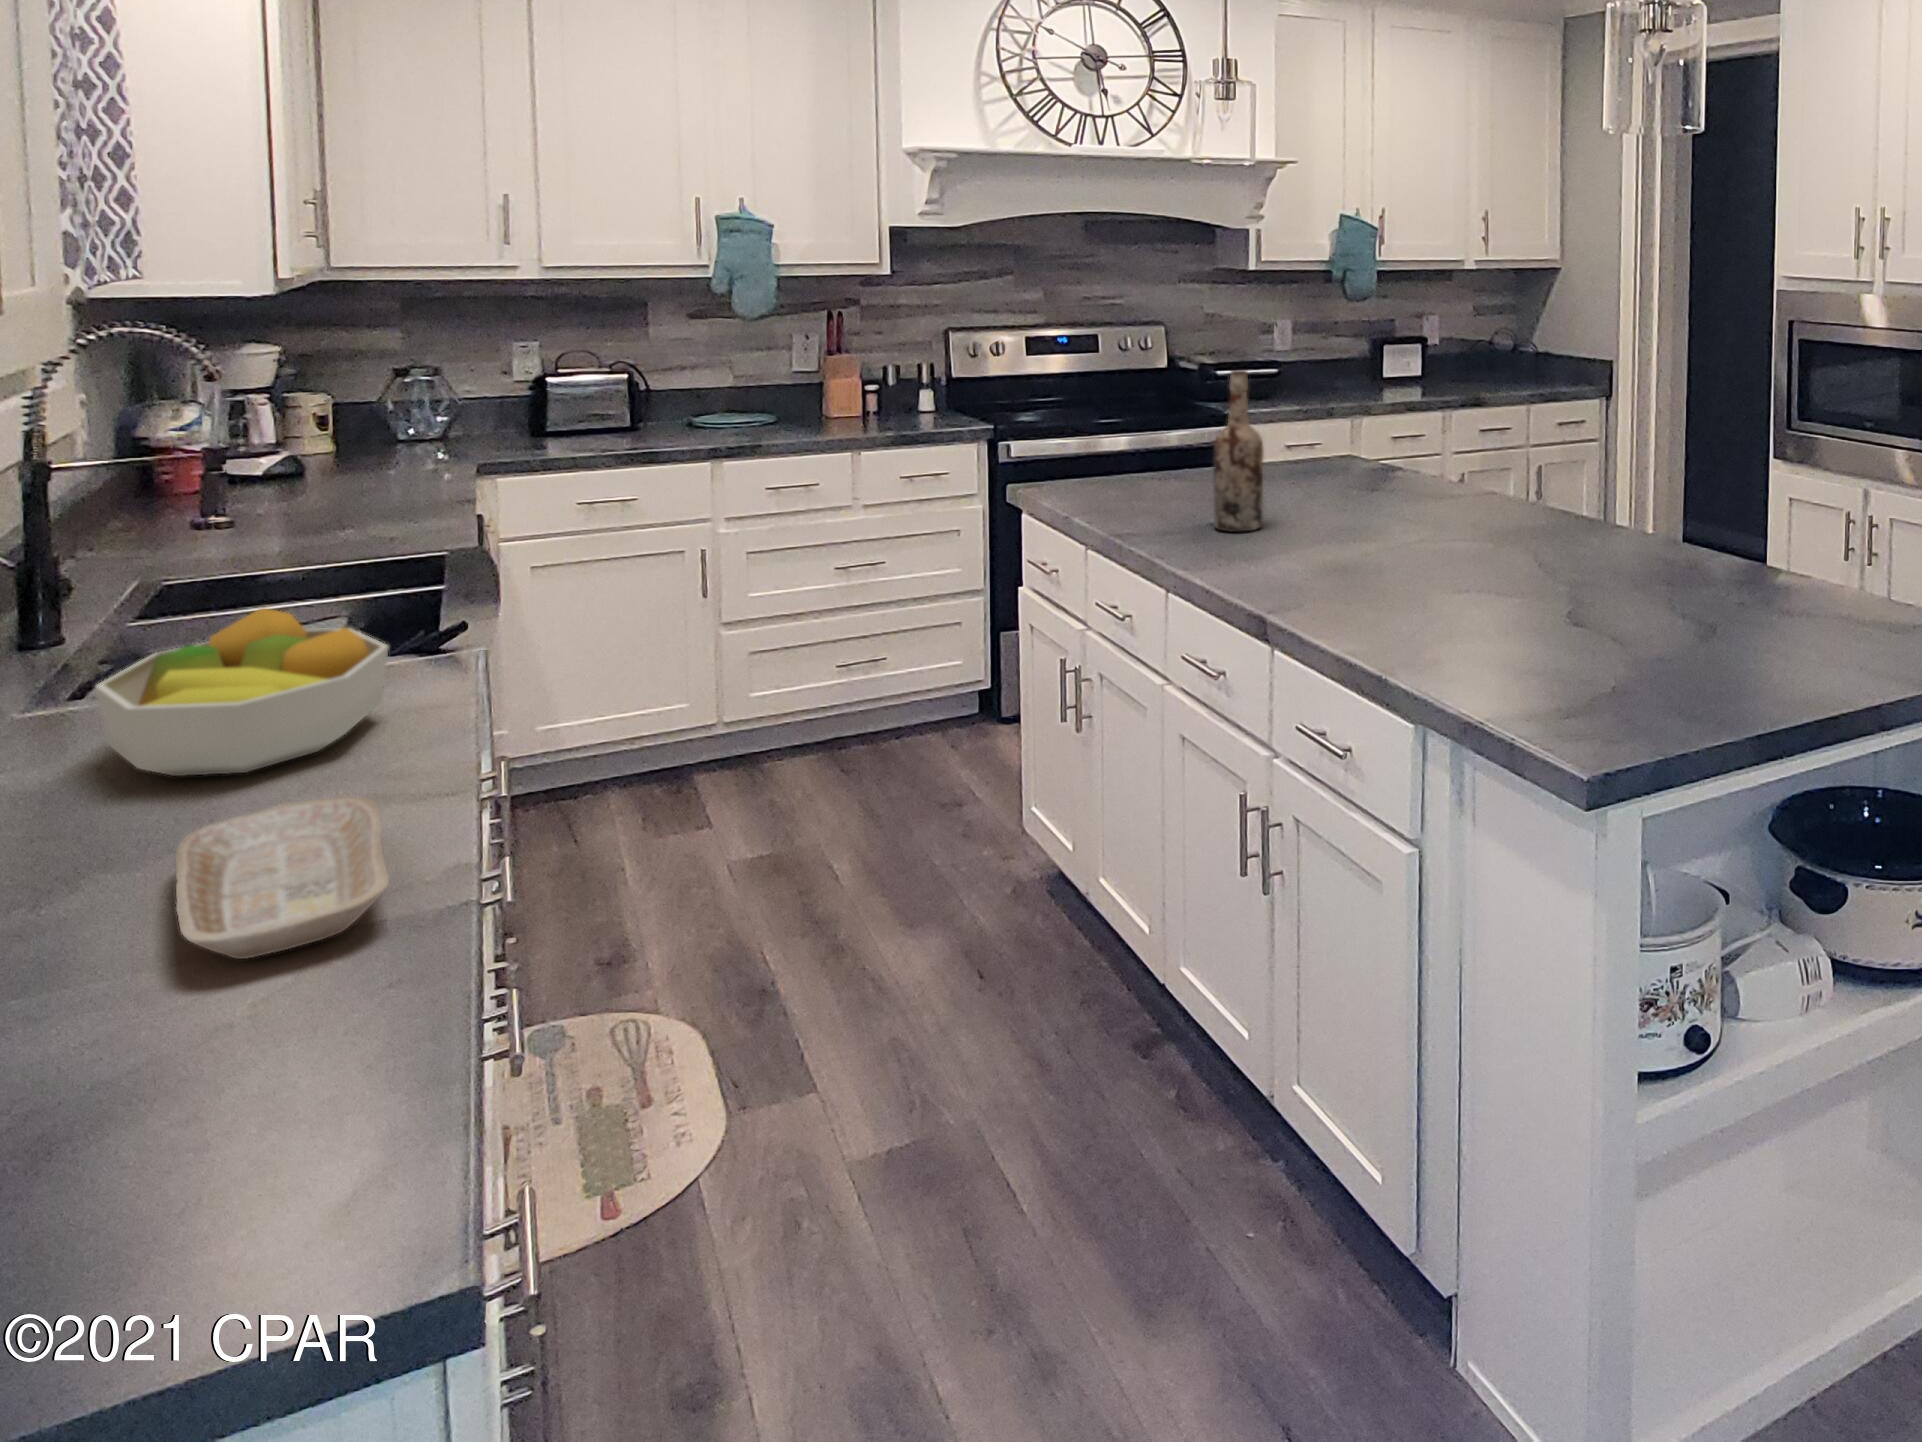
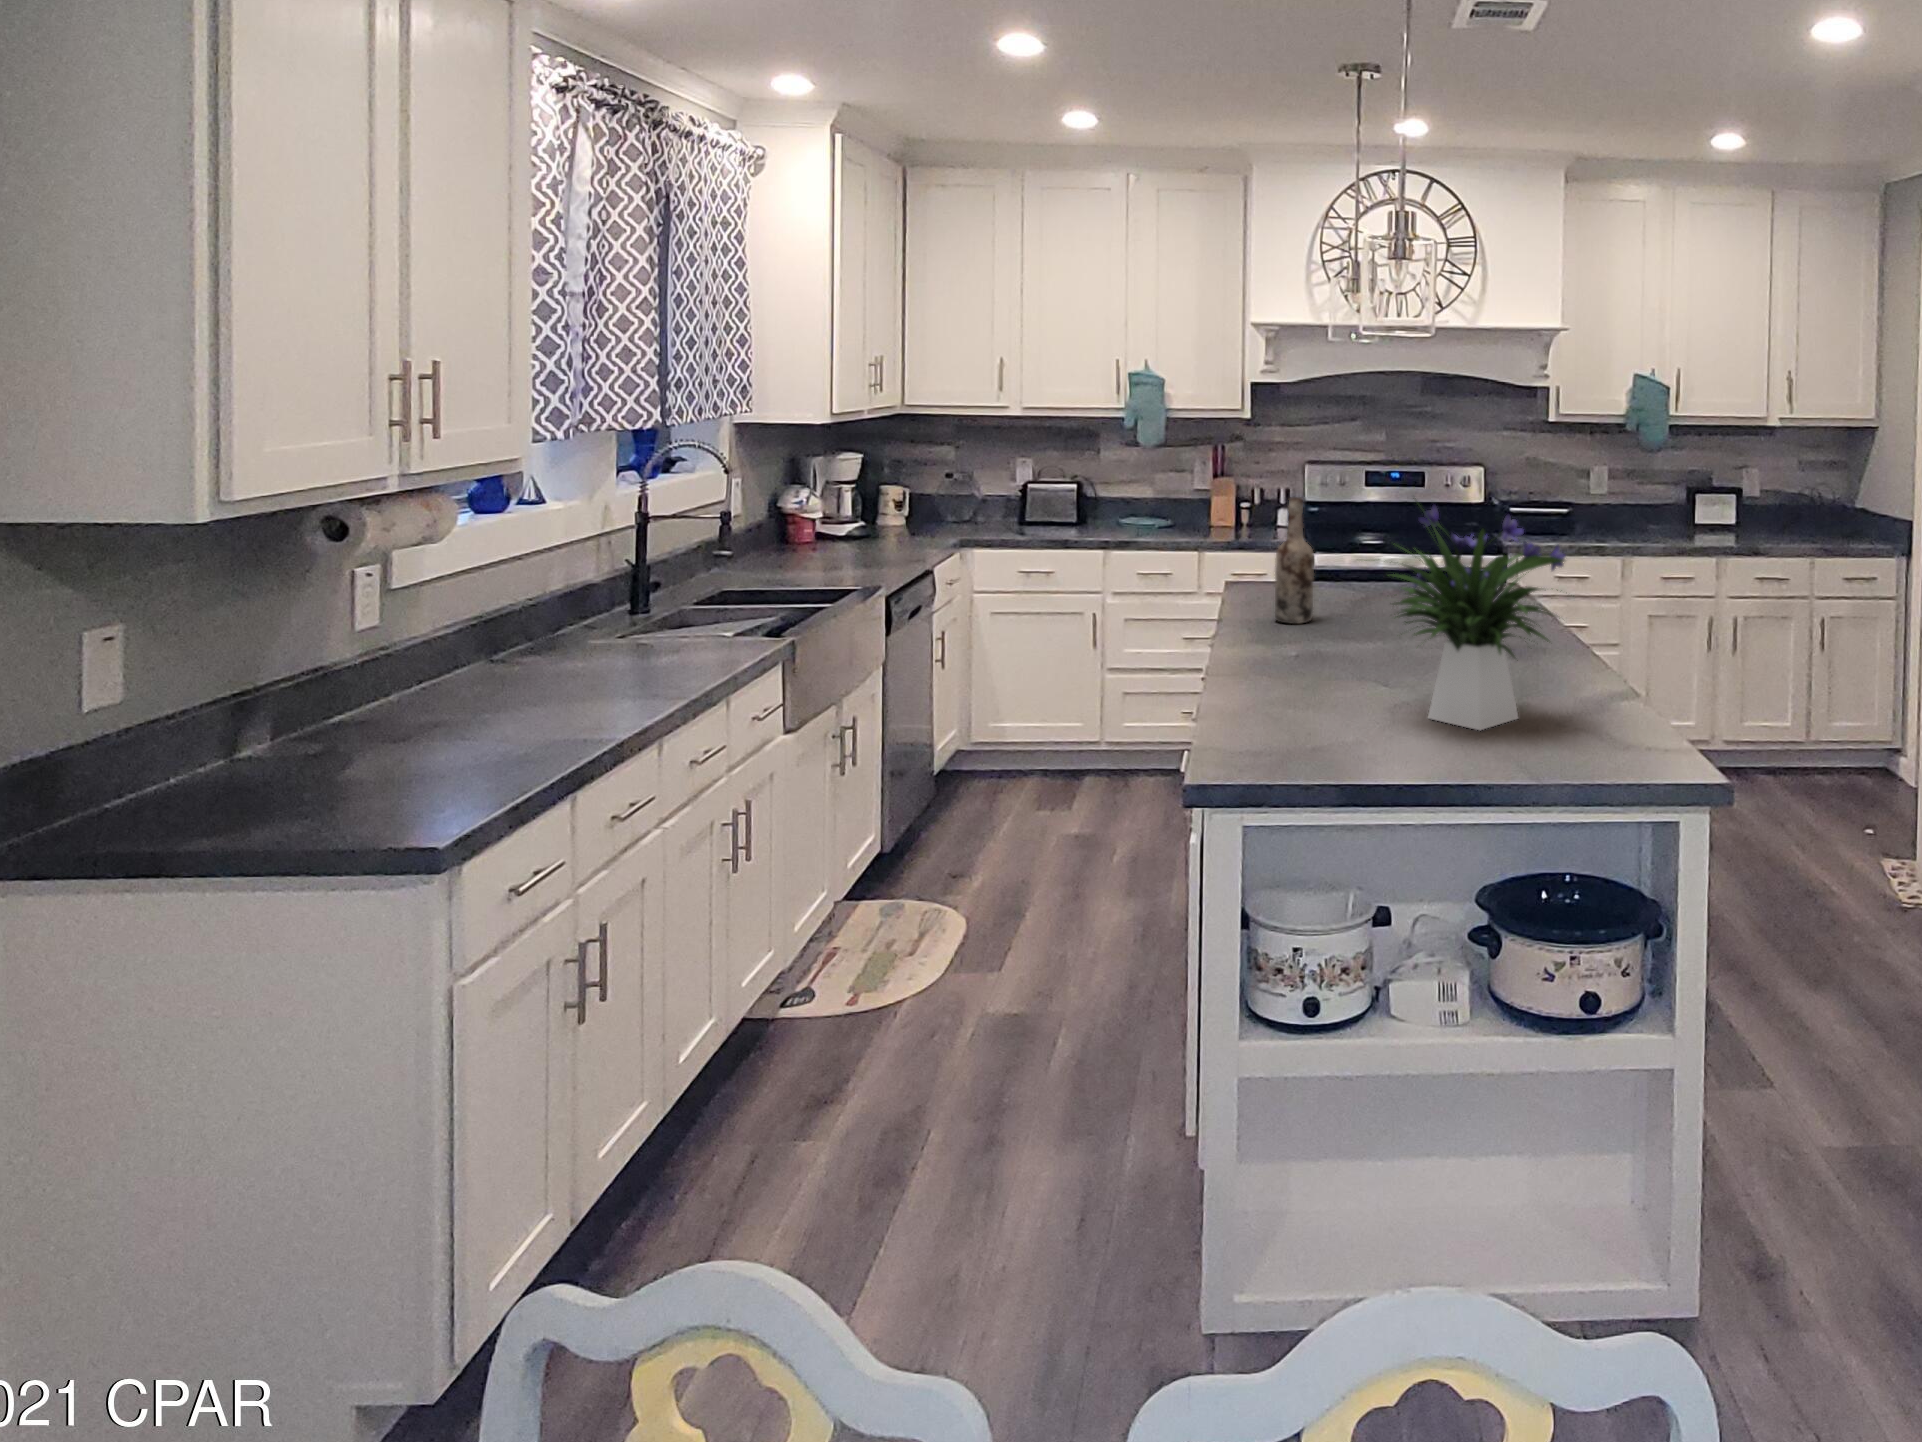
flower arrangement: none [1567,357,1817,630] -> present [1366,505,1565,730]
fruit bowl: present [95,608,388,776] -> none [569,595,707,678]
tray: present [176,797,389,959] -> none [480,689,620,749]

